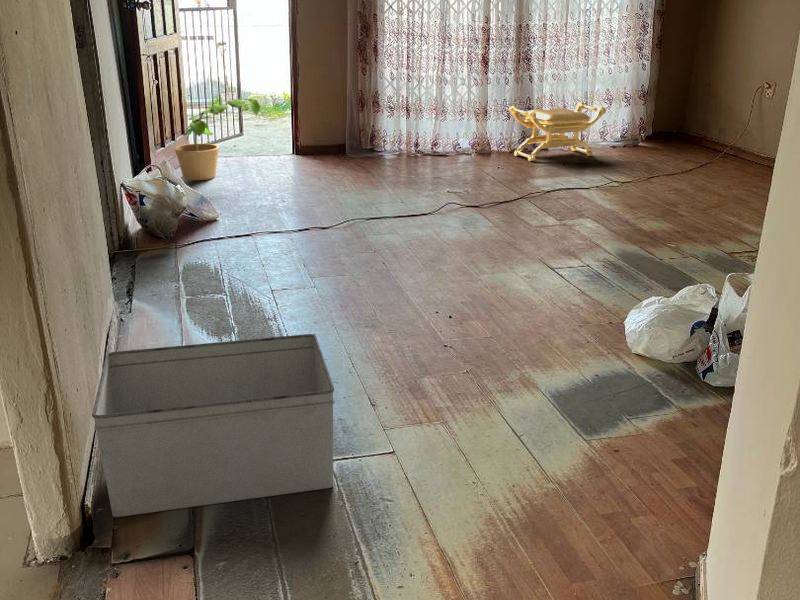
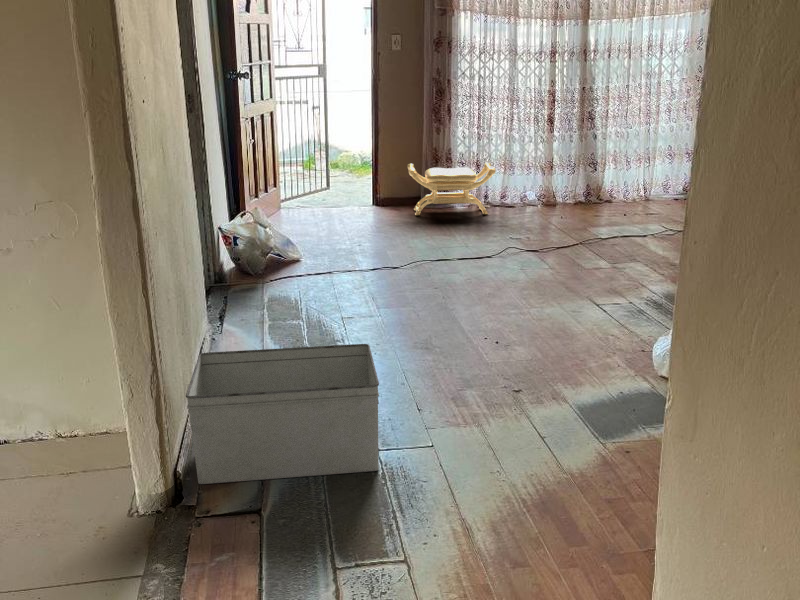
potted plant: present [175,98,260,180] -> none [267,155,342,227]
stool: present [508,102,606,161] -> present [408,162,496,215]

